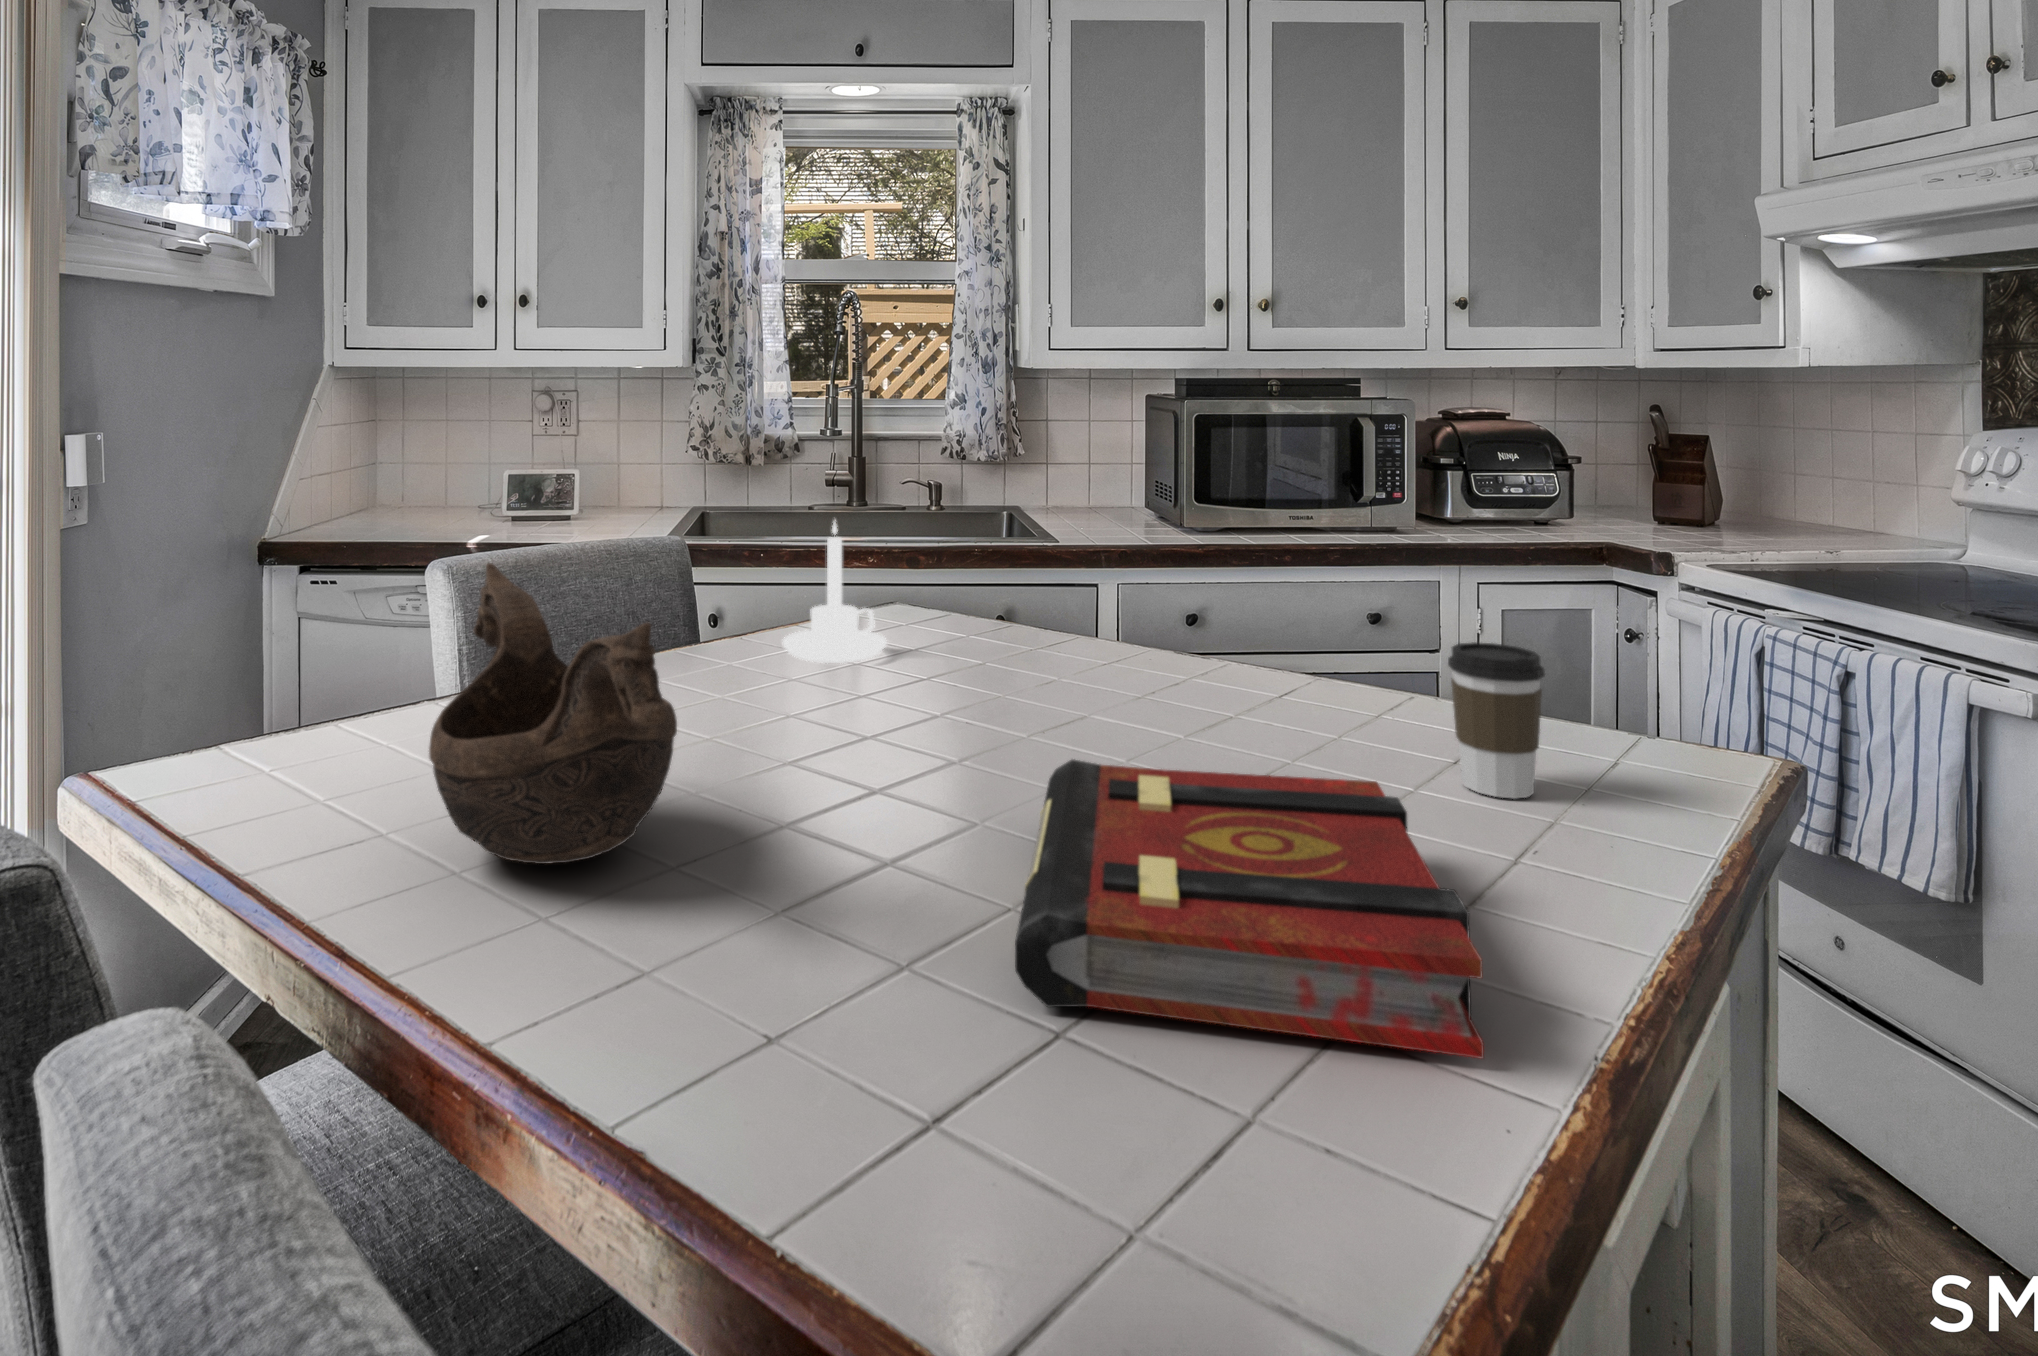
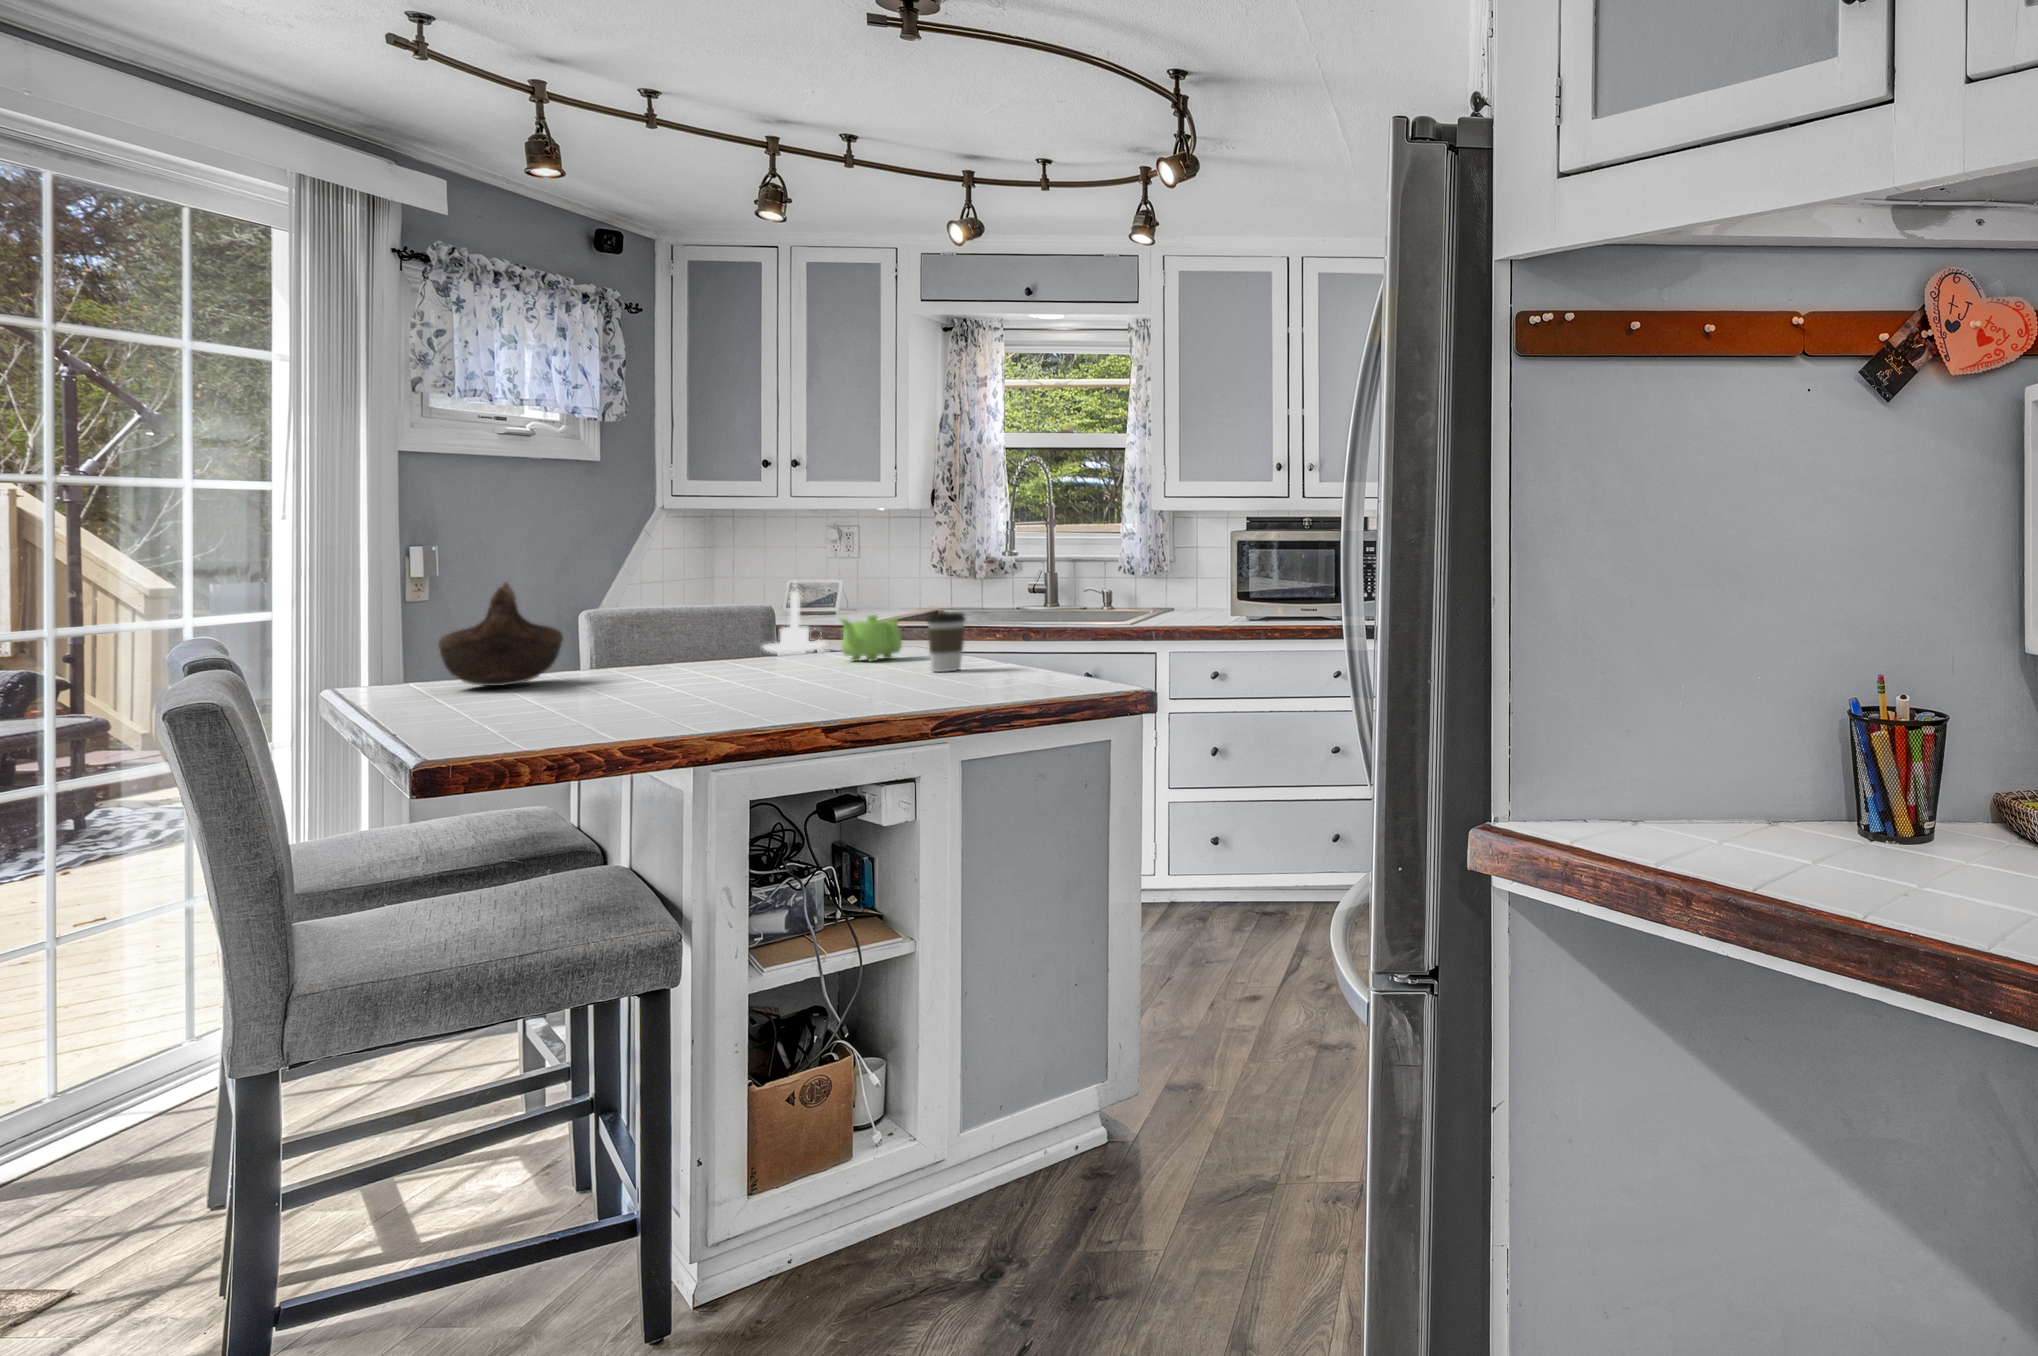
teapot: none [1031,605,1179,718] -> present [840,615,902,661]
book: present [1015,759,1484,1058] -> none [583,651,823,699]

